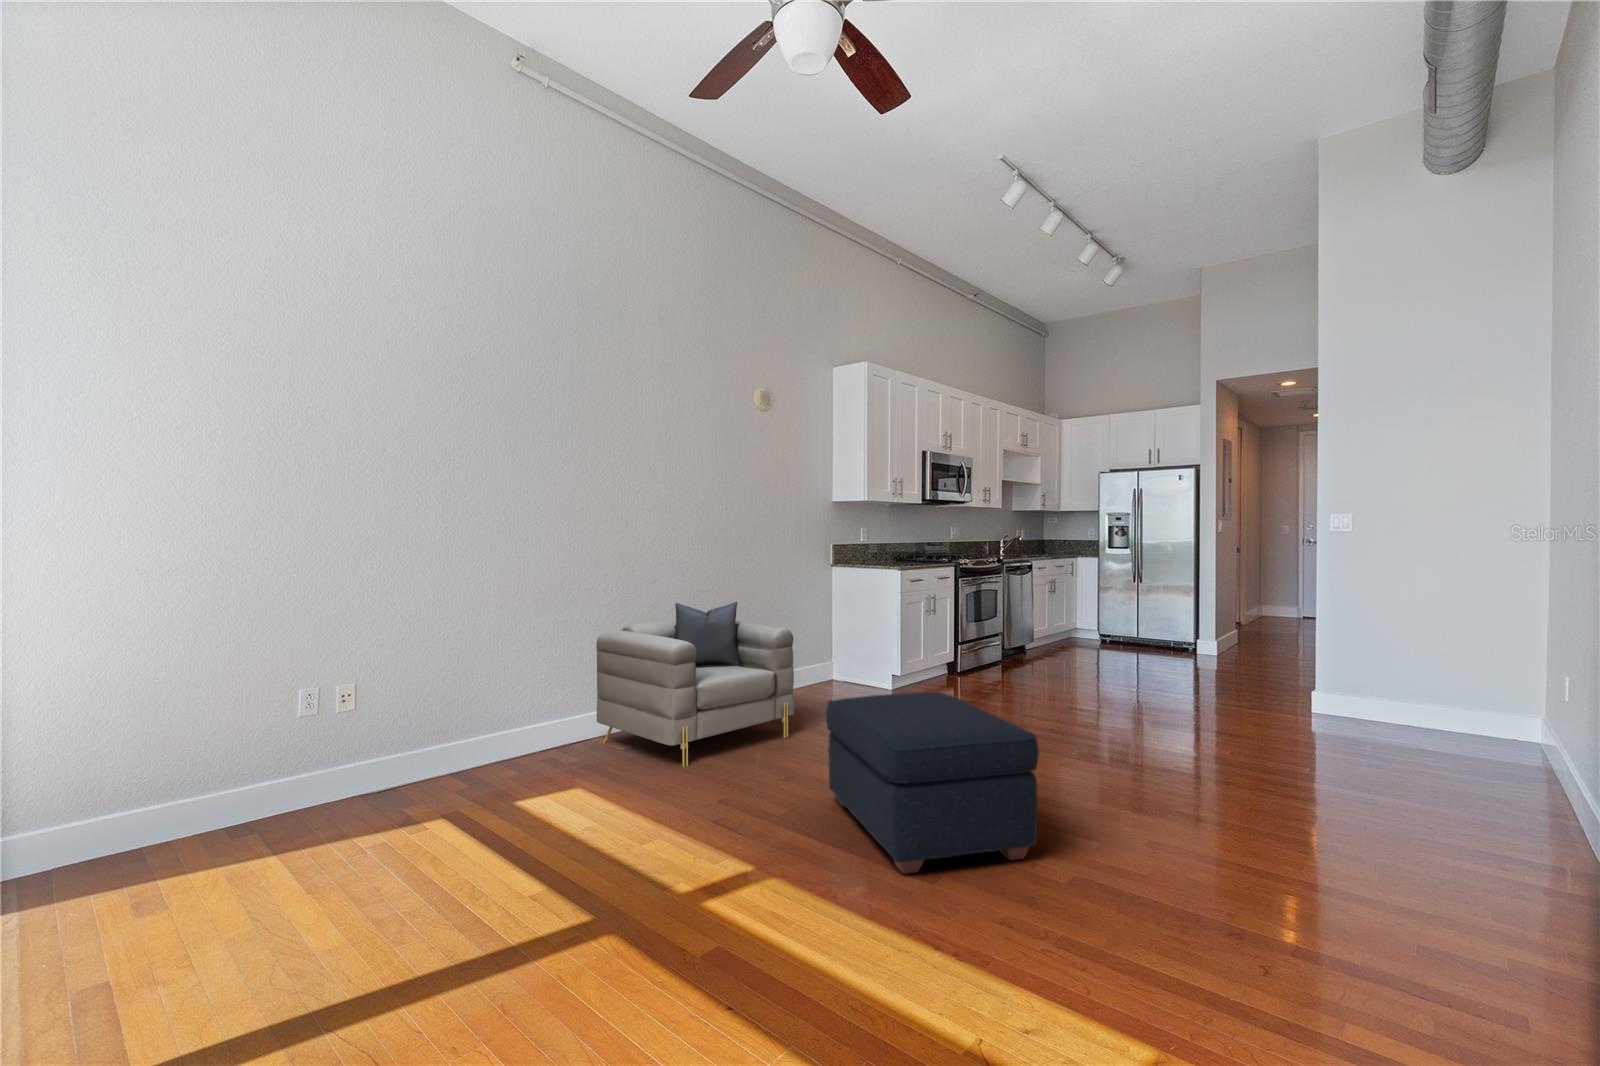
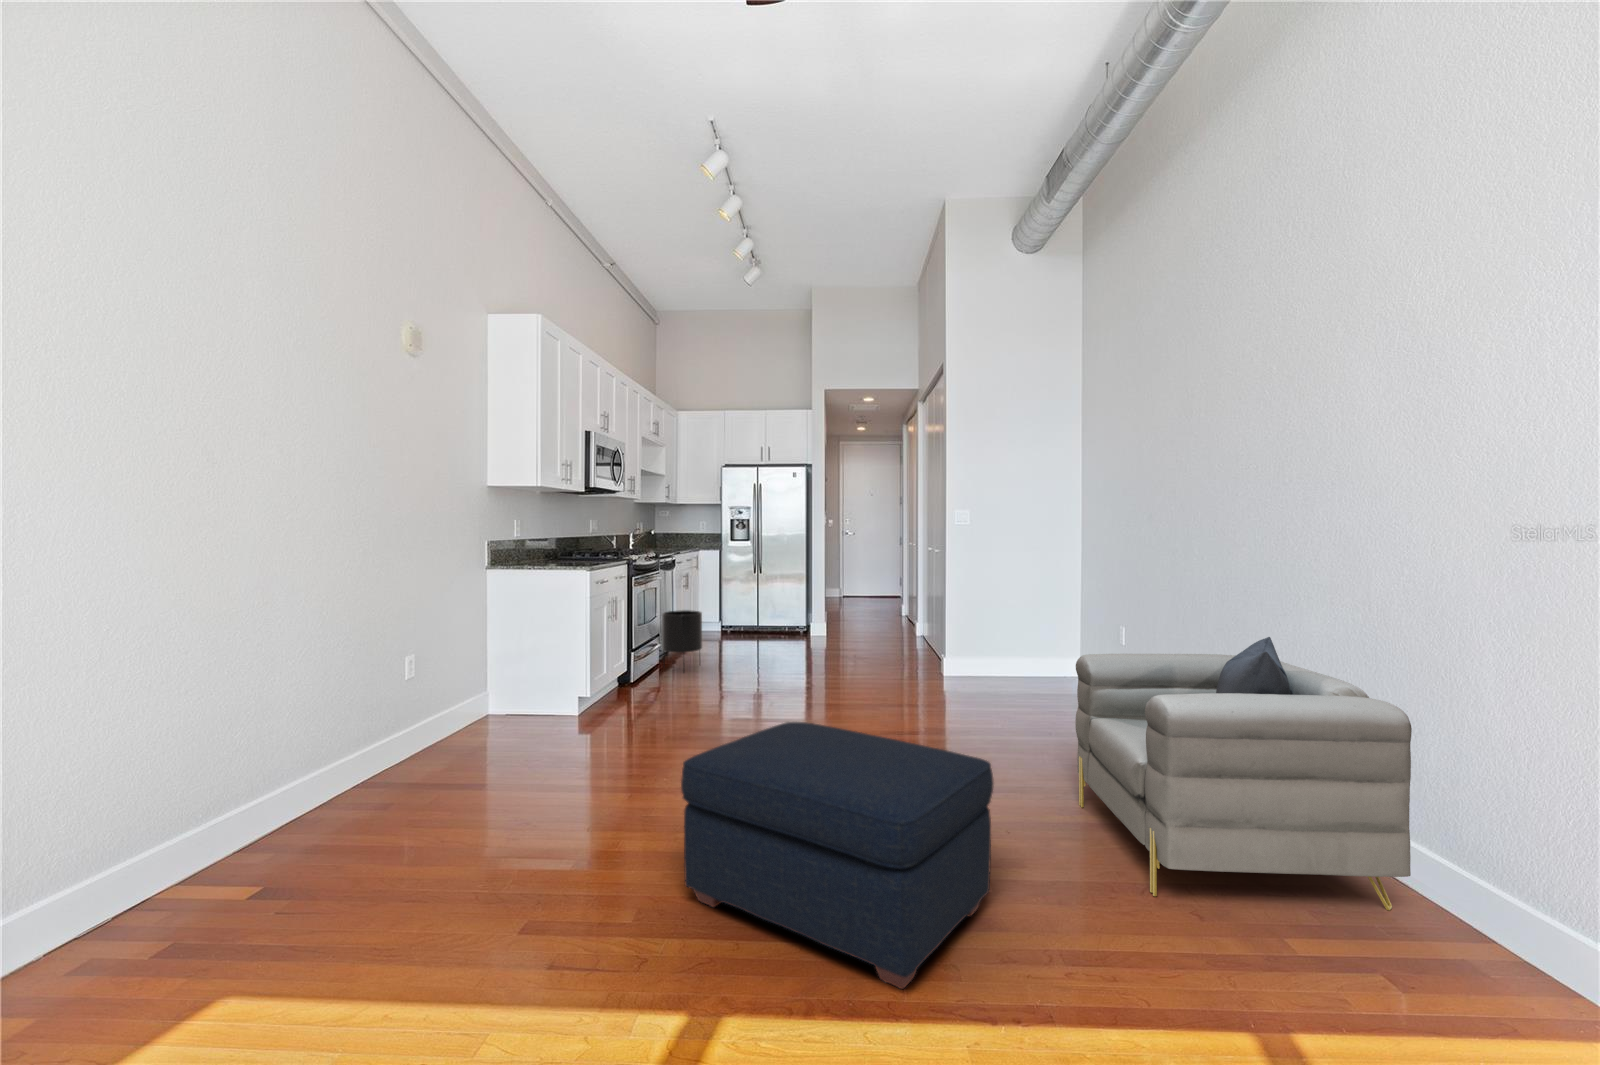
armchair: present [596,602,794,767] -> present [1075,637,1412,910]
planter: none [1001,613,1040,671] -> present [662,610,702,653]

